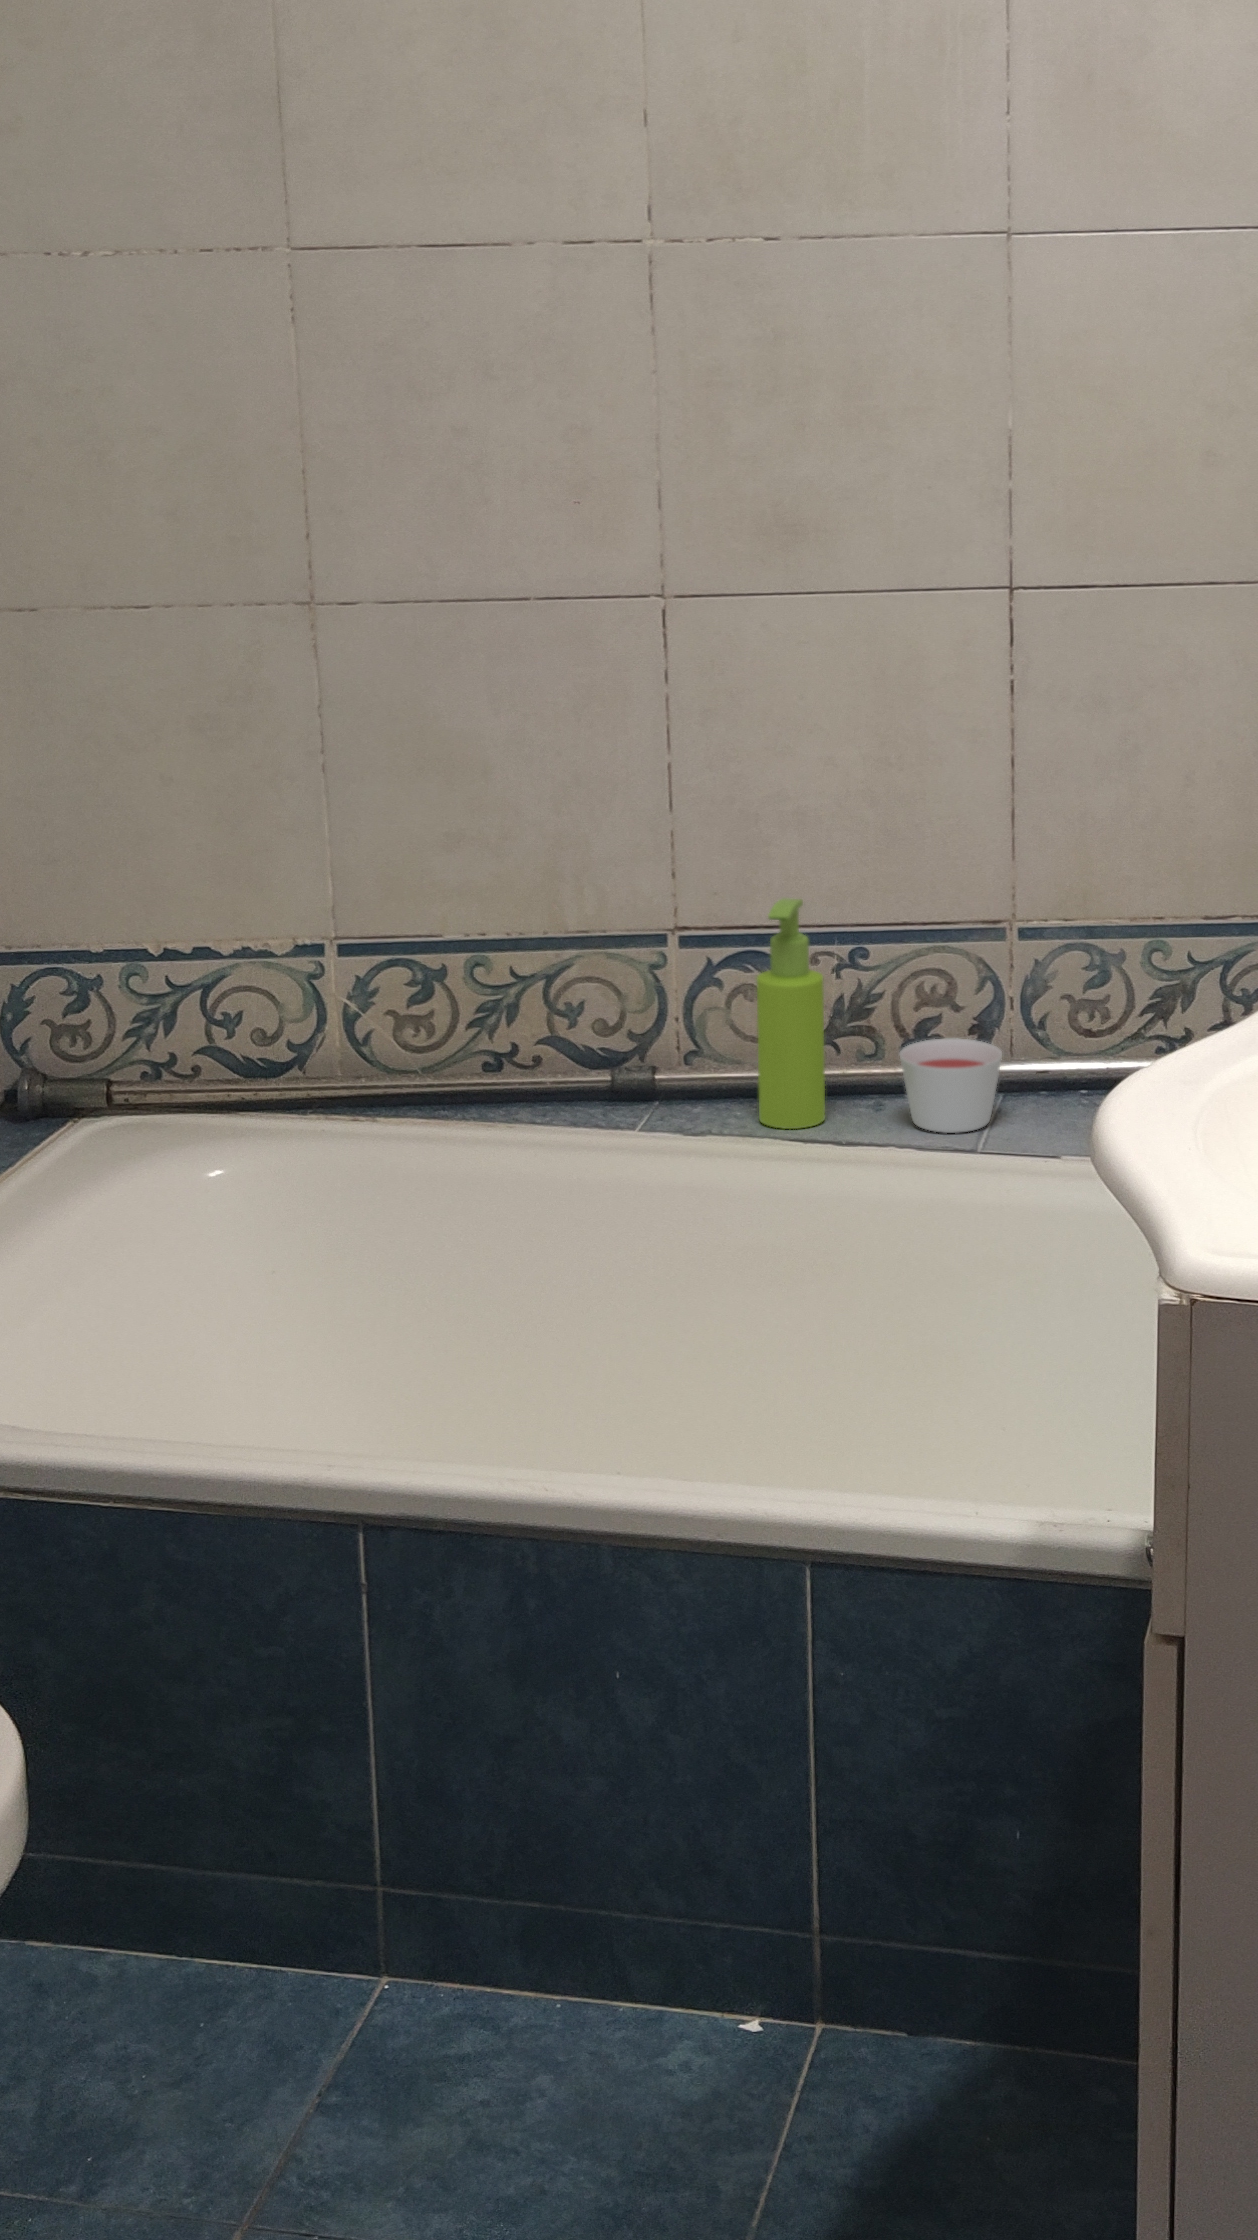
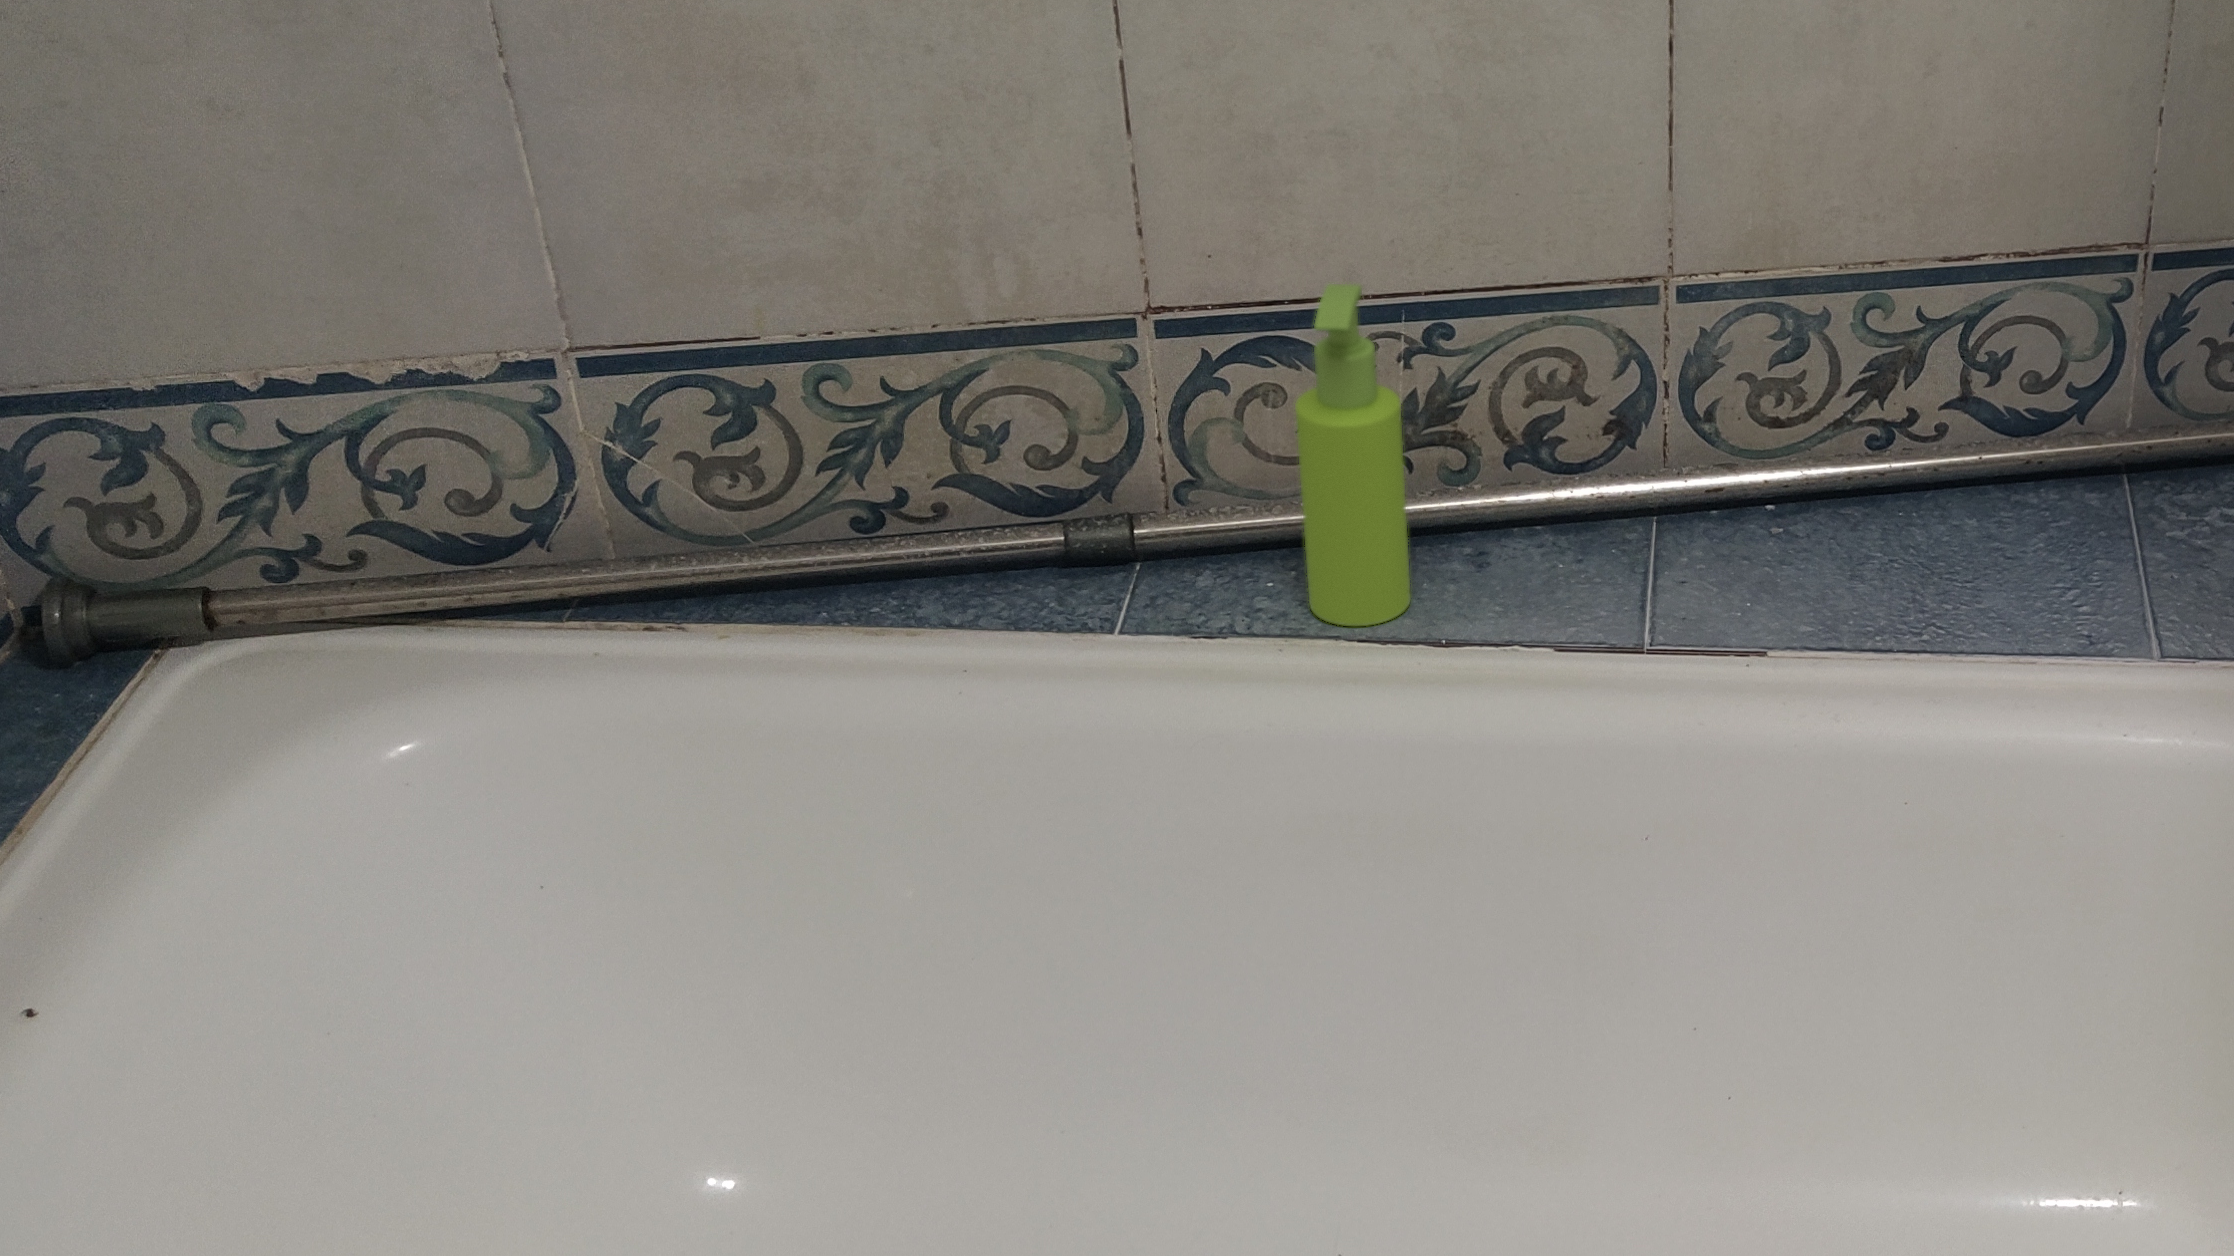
candle: present [900,1039,1002,1133] -> none [1523,467,1678,621]

